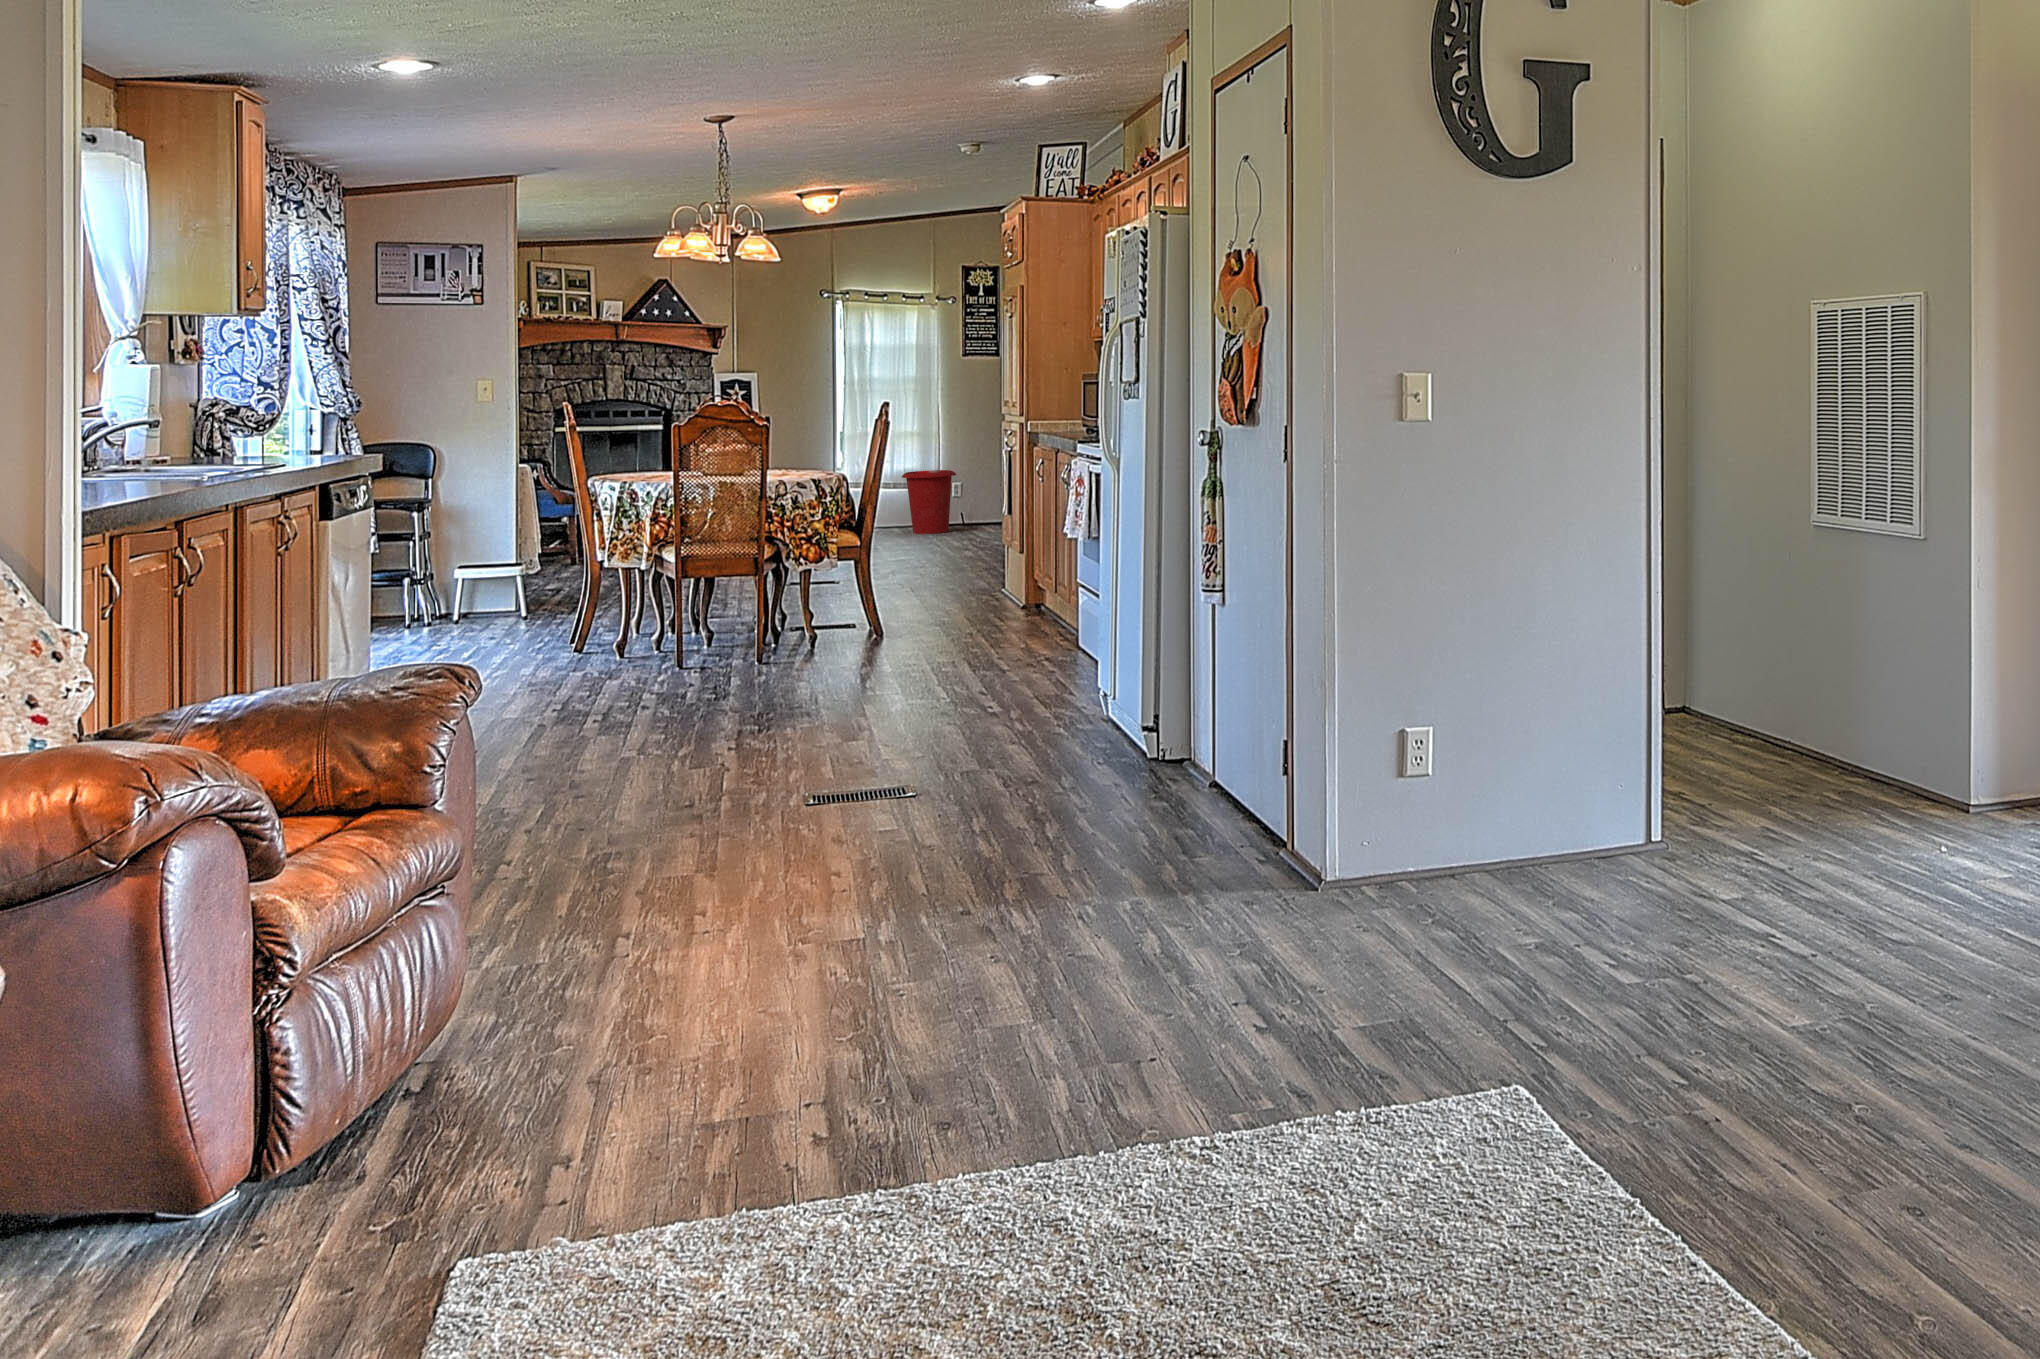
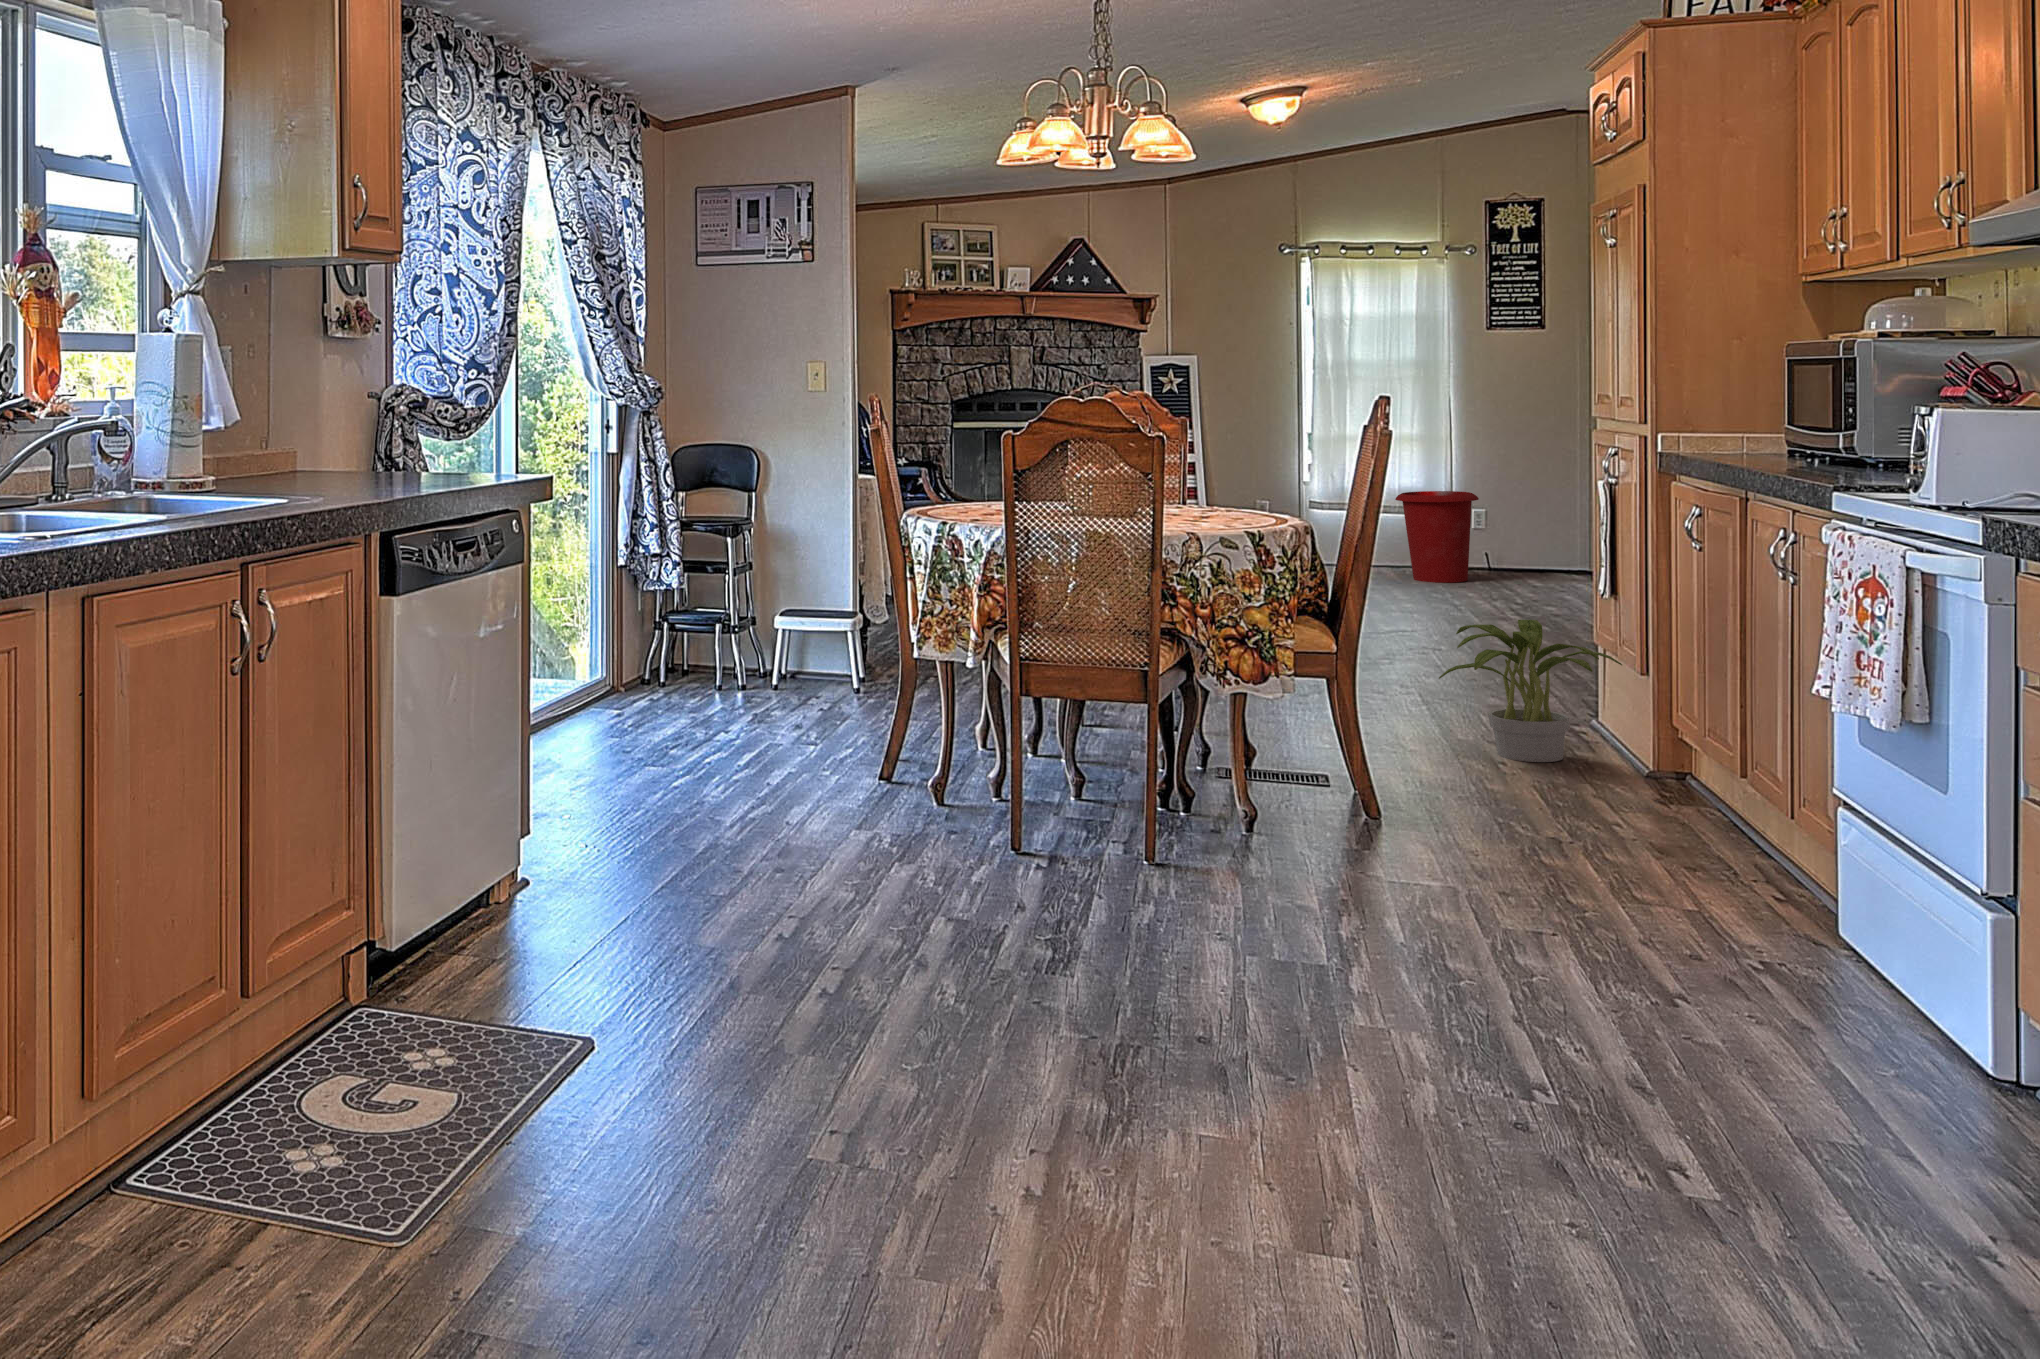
potted plant: none [917,530,1010,607] -> present [1439,620,1622,762]

